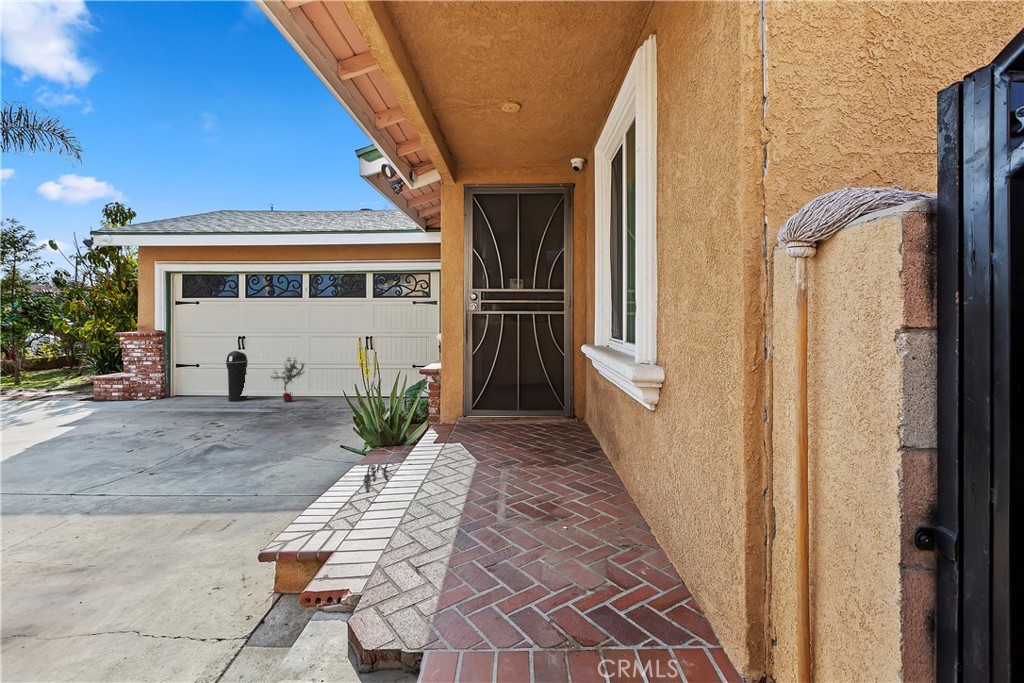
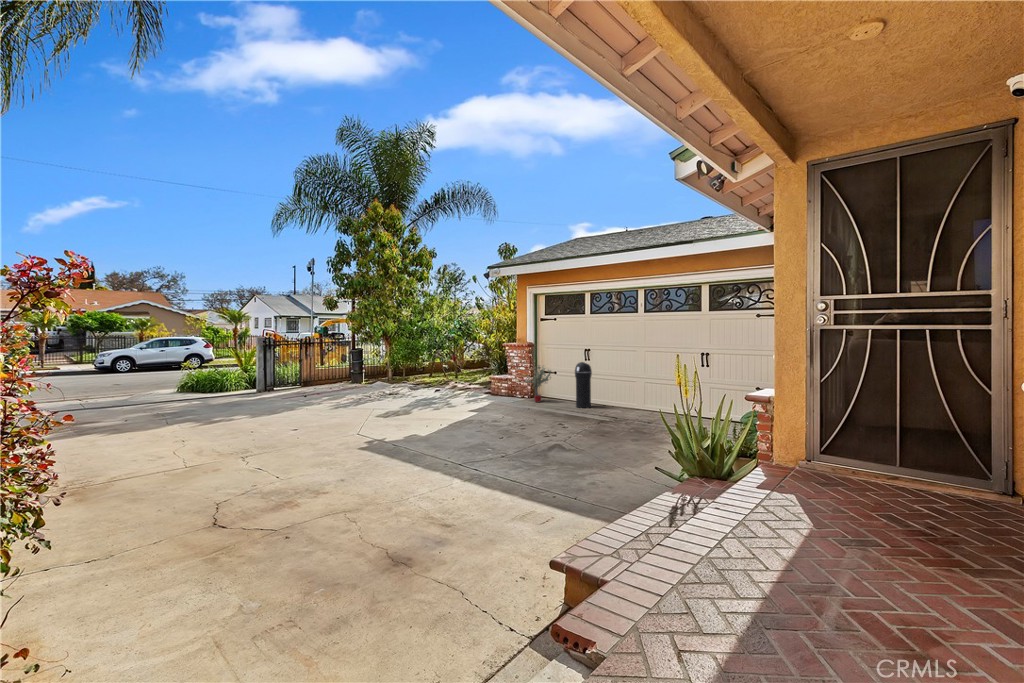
potted tree: present [271,358,304,402] -> present [525,367,551,402]

